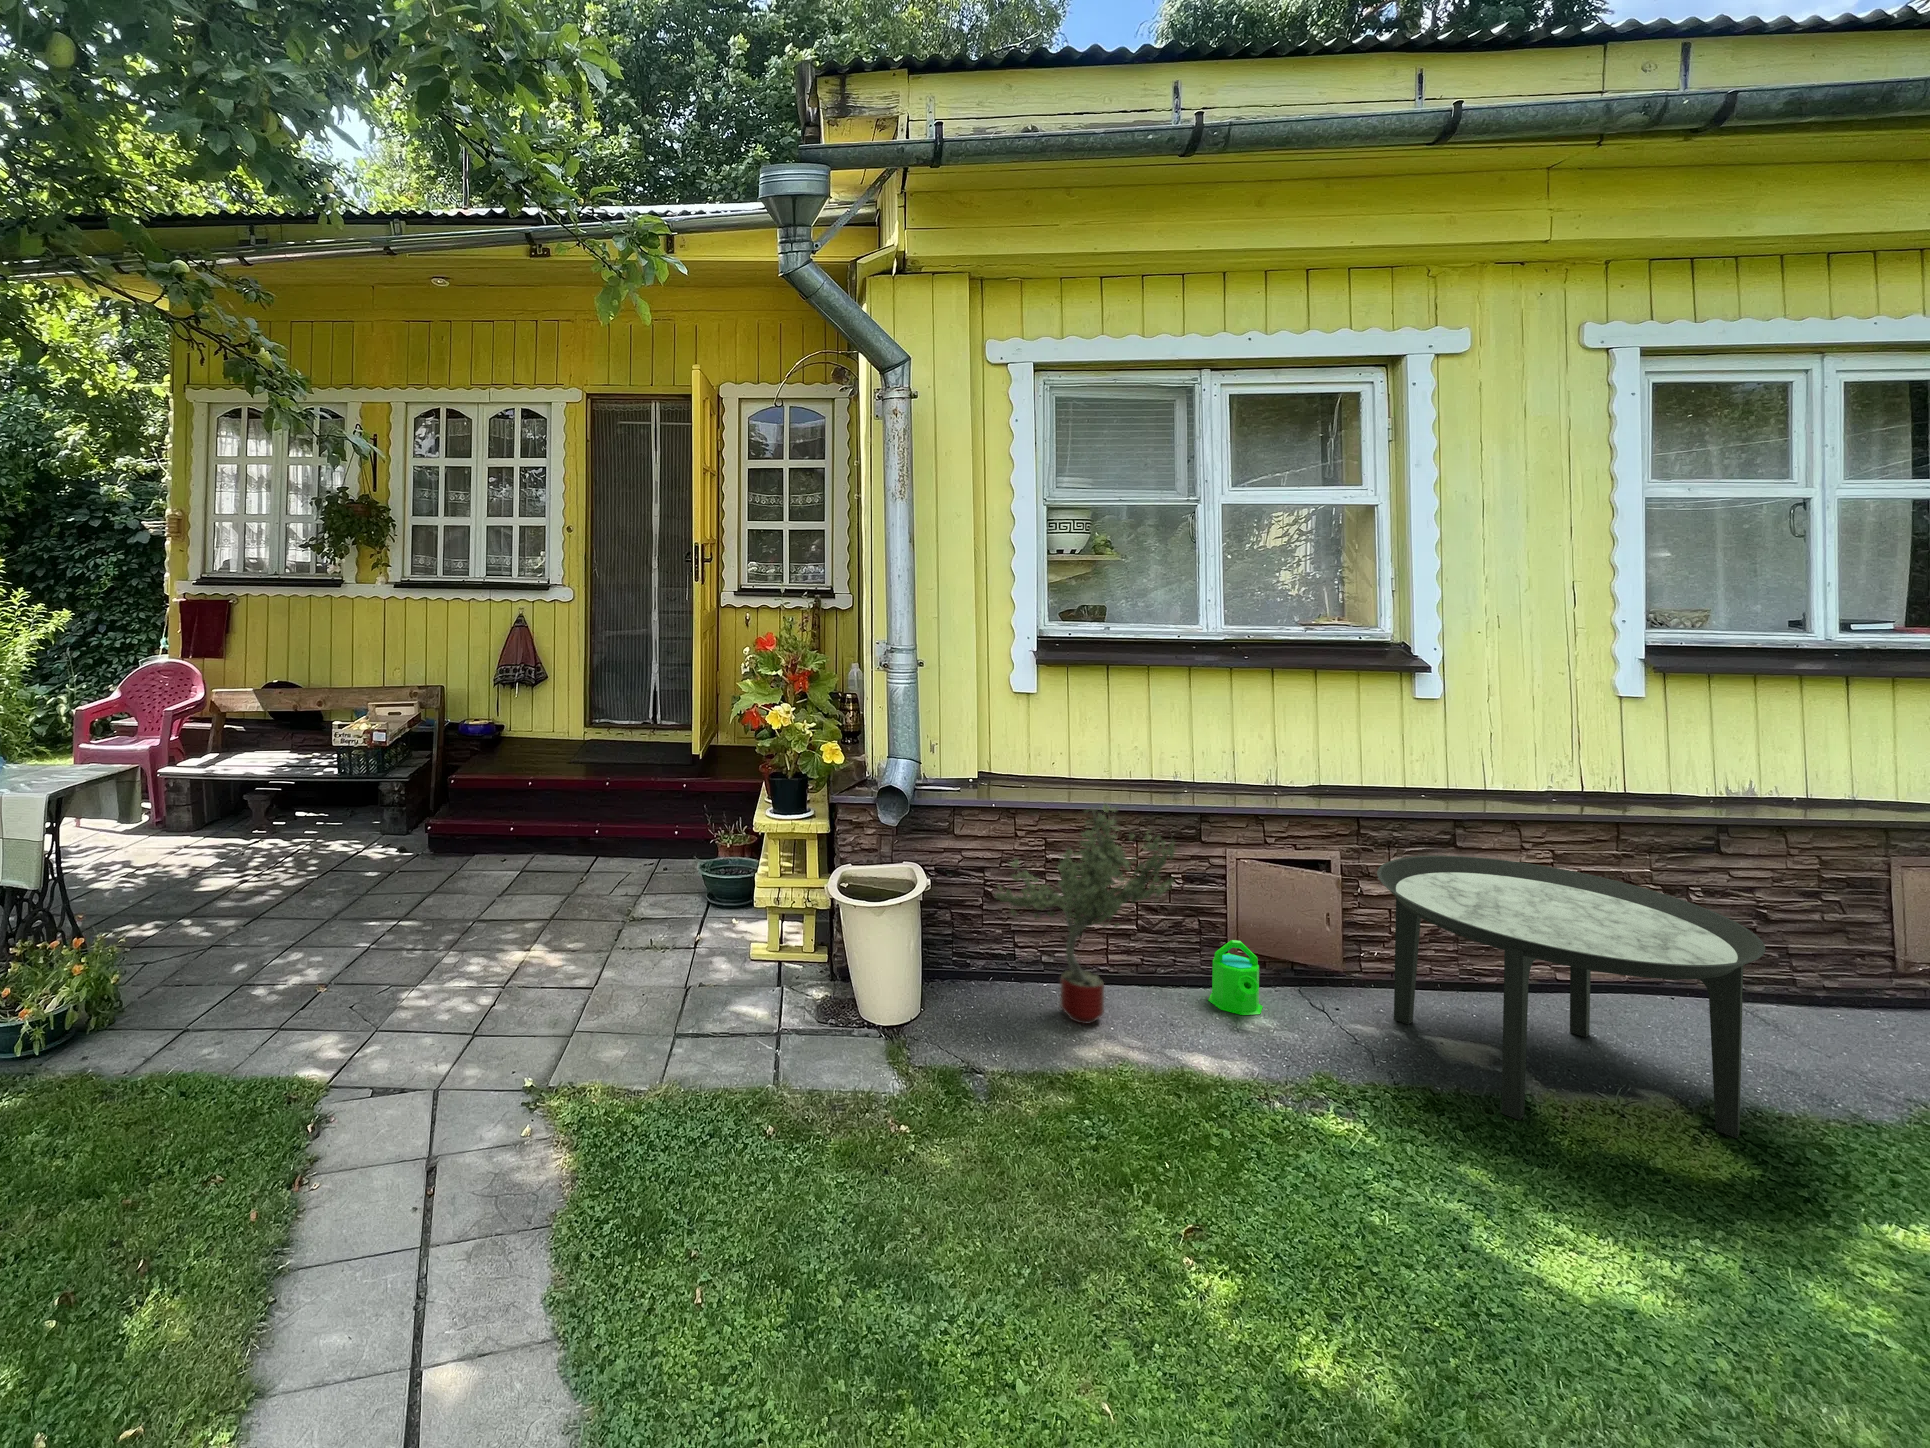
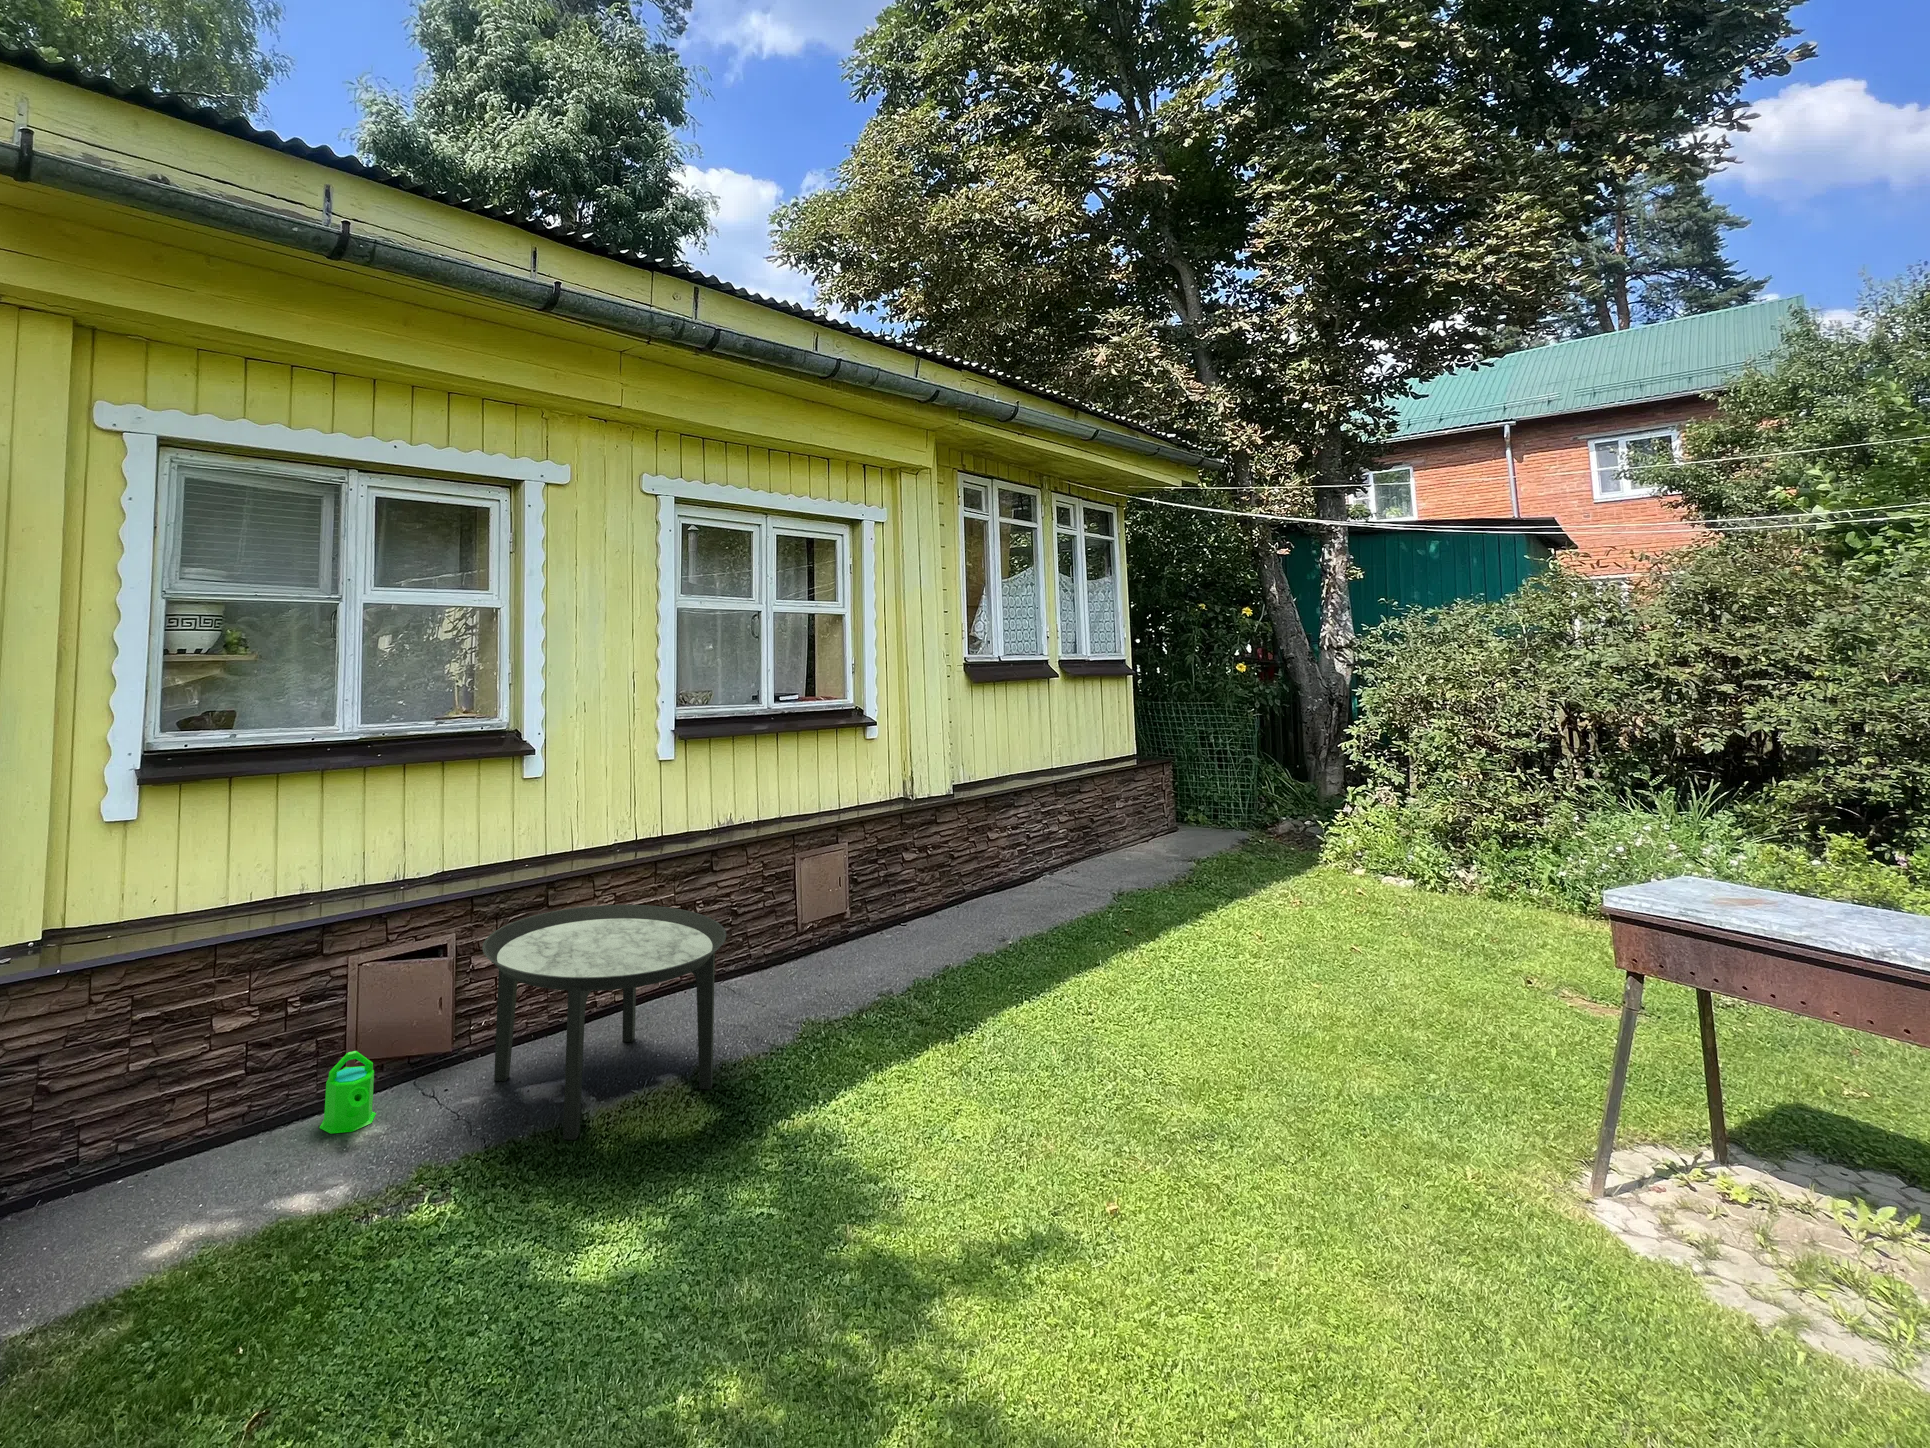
potted tree: present [995,804,1175,1024] -> none [33,936,285,1220]

